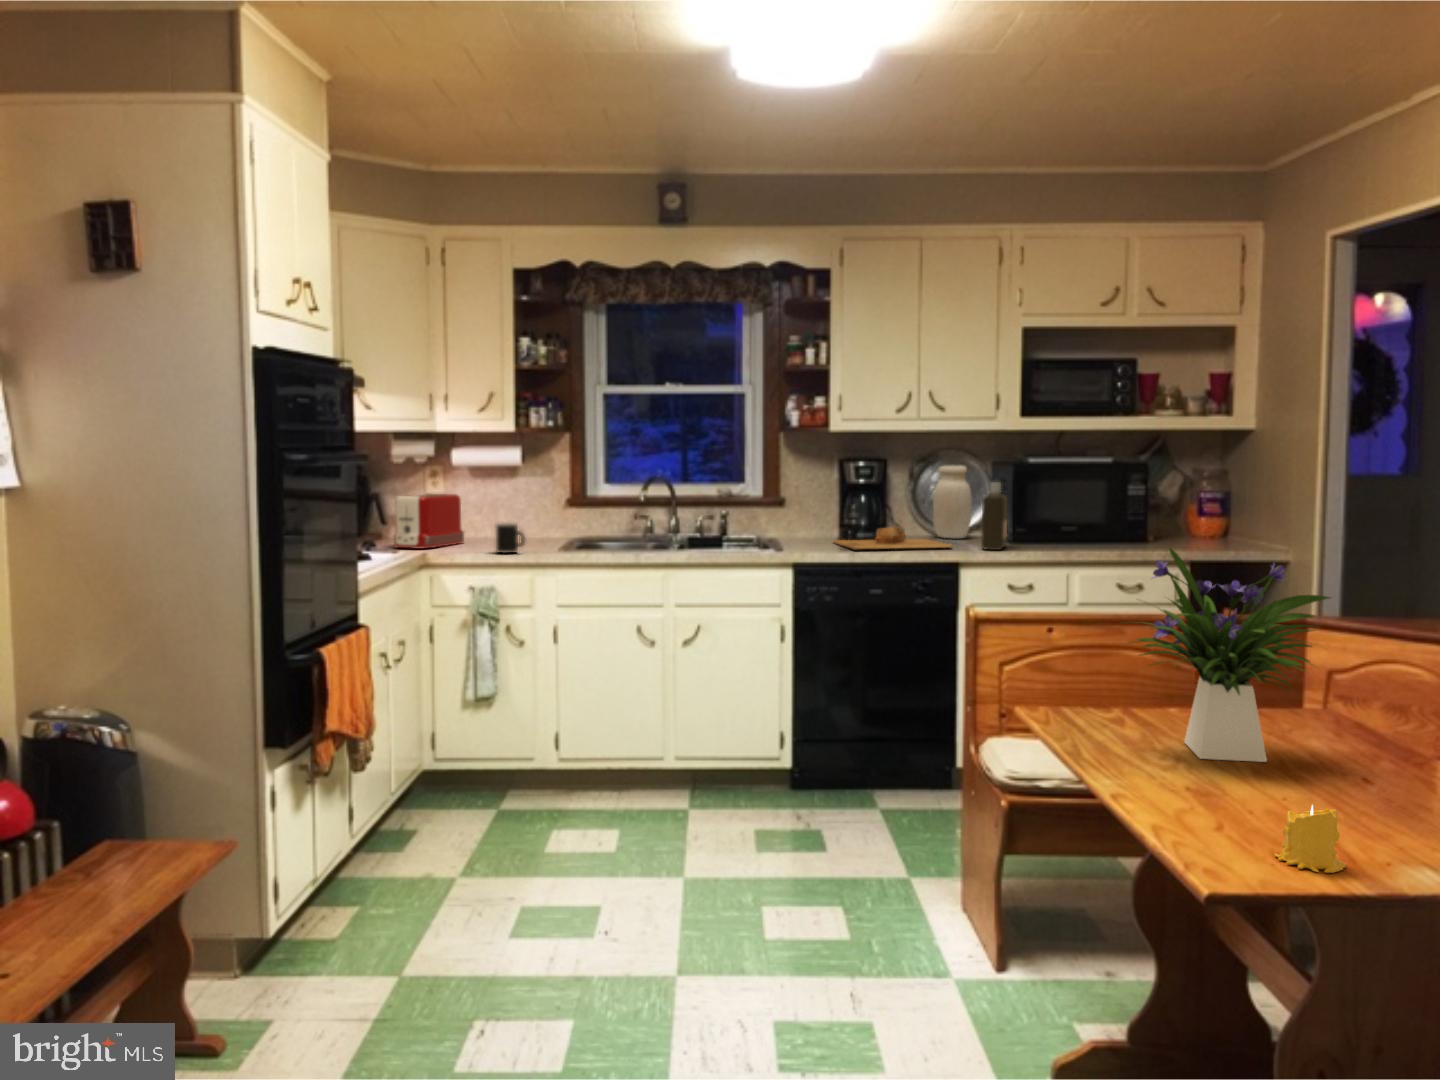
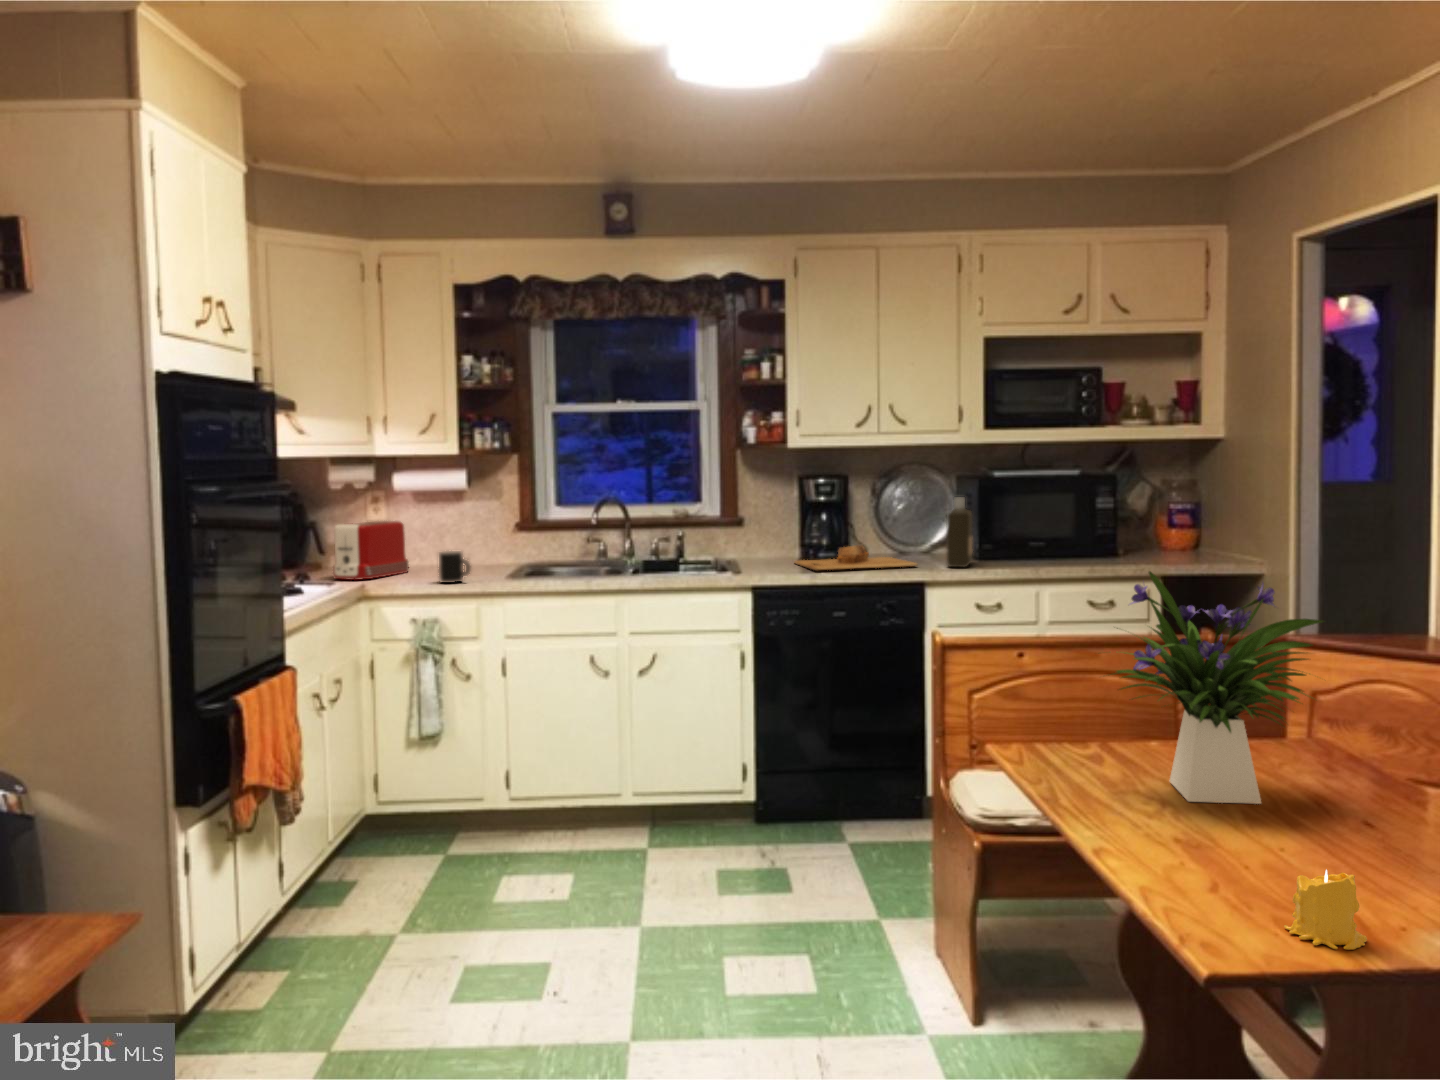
jar: present [933,466,972,539] -> none [896,481,936,556]

